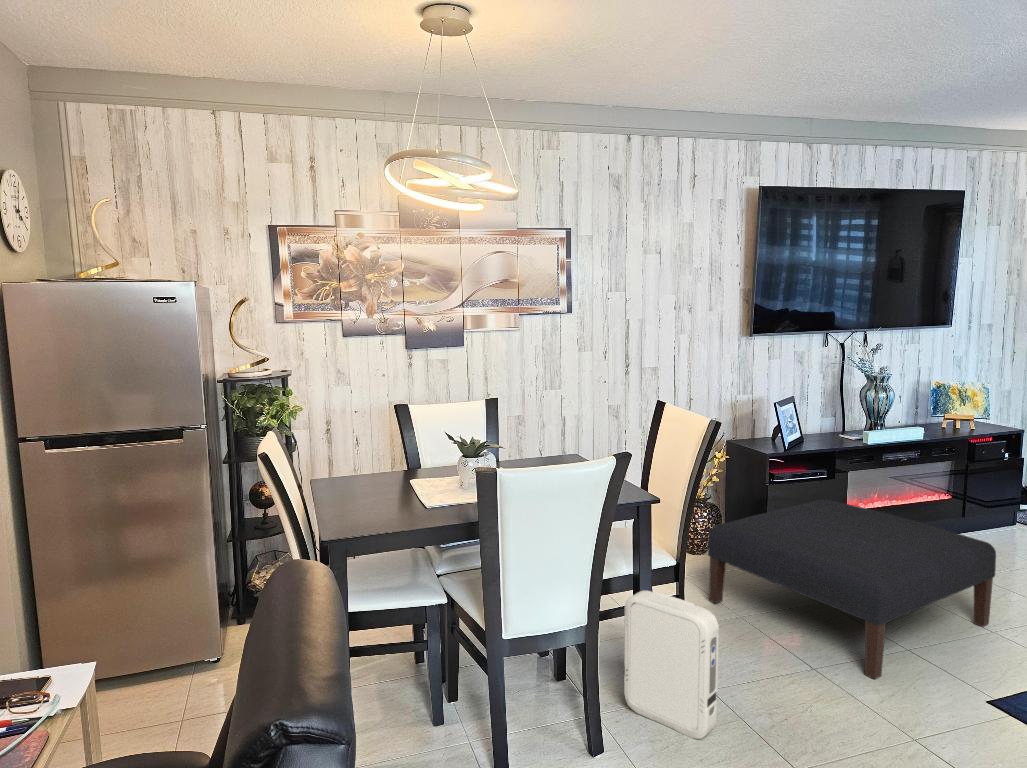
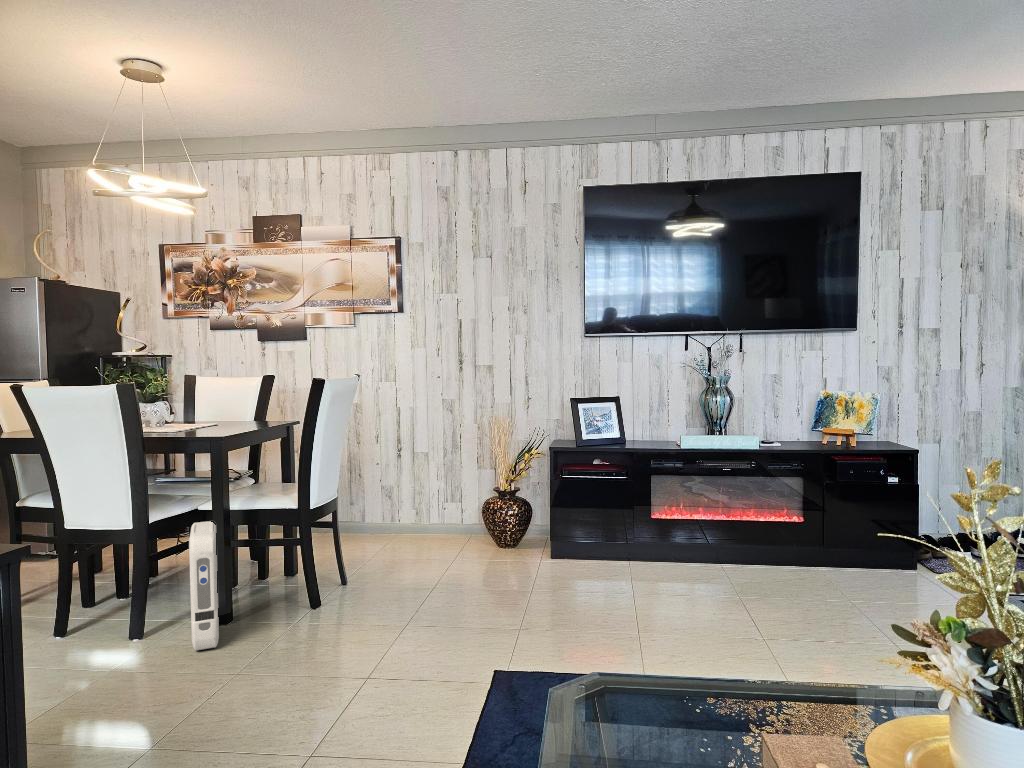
ottoman: present [708,499,996,679] -> none [419,496,644,649]

